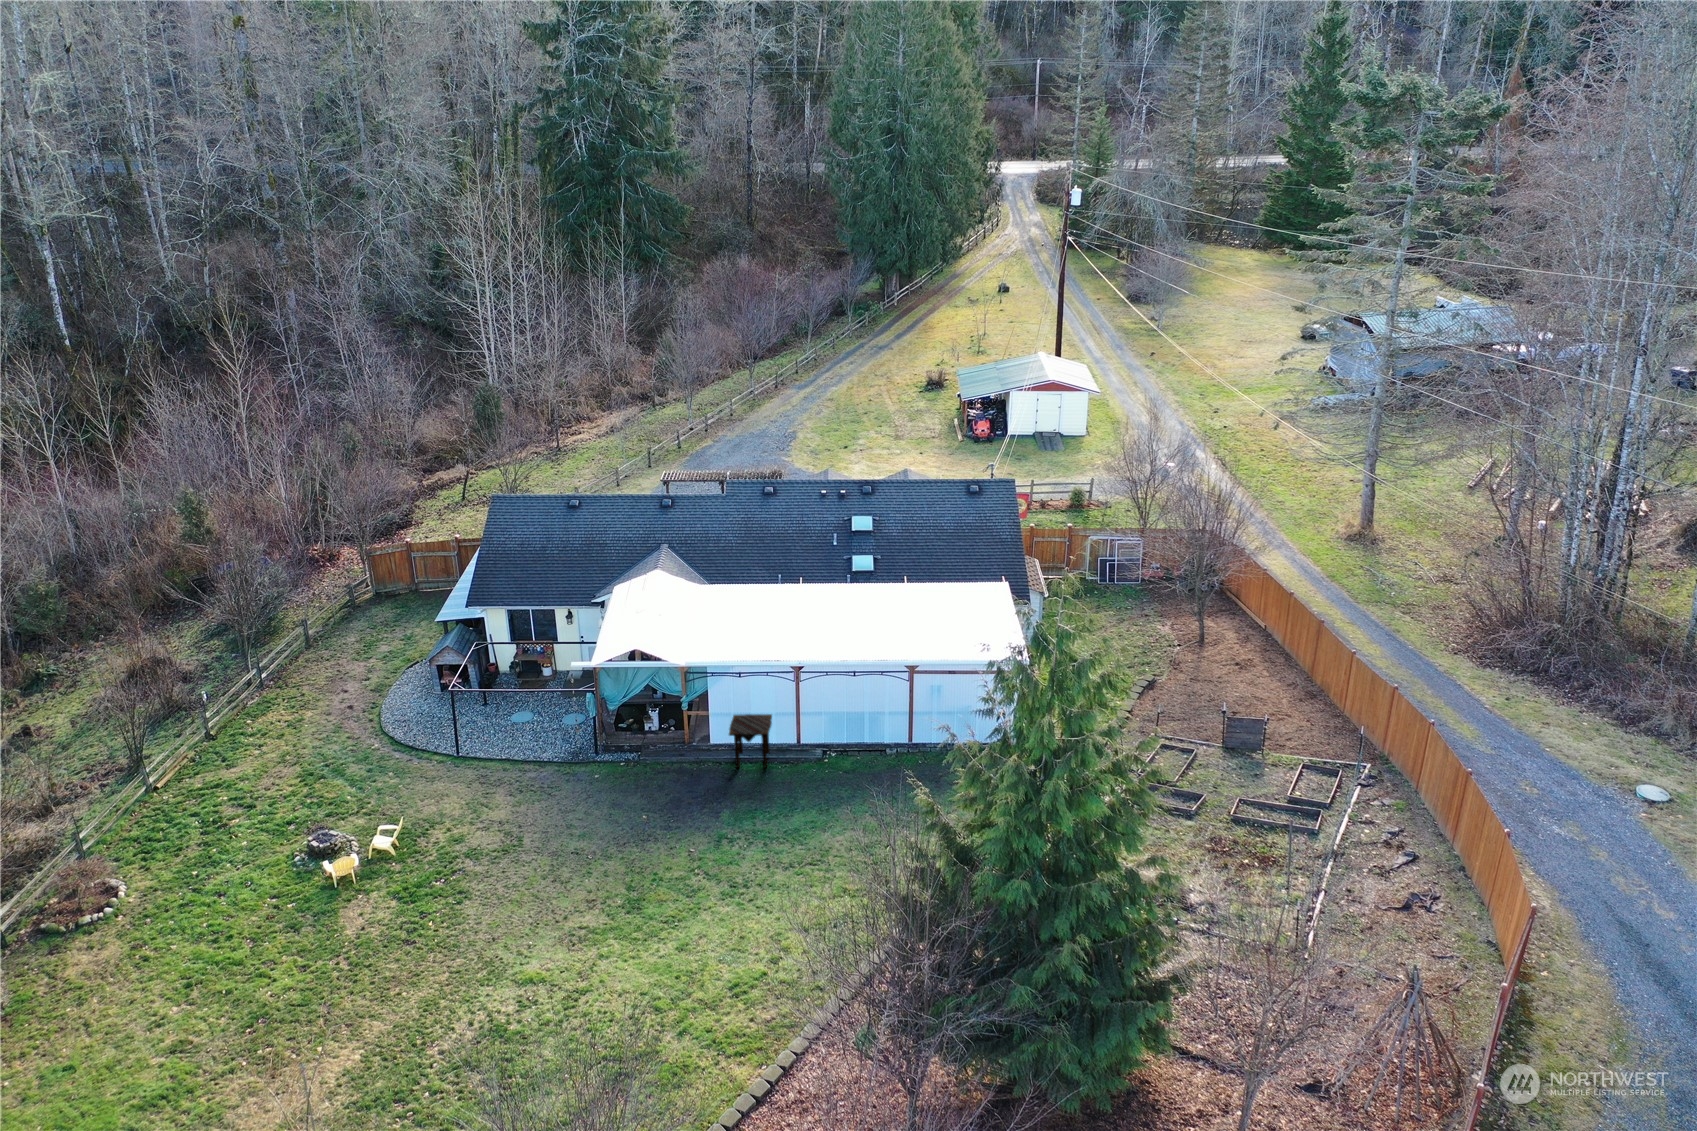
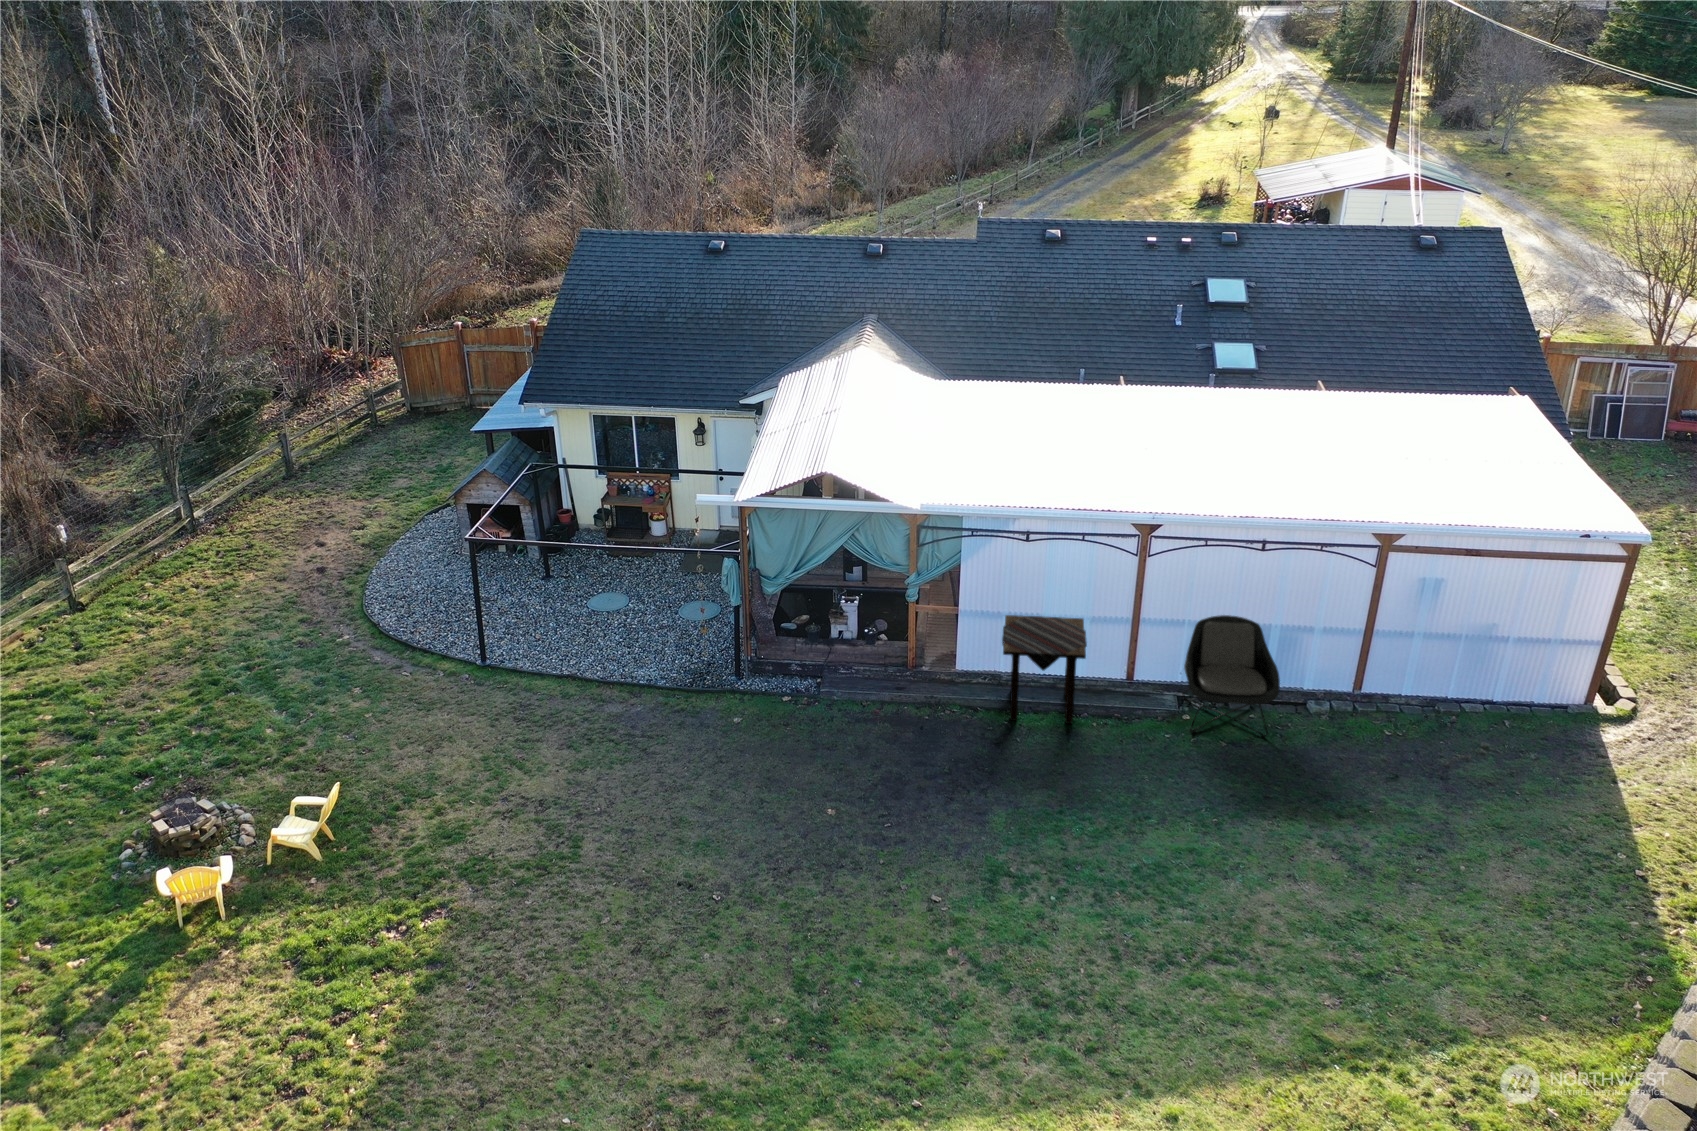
lounge chair: none [819,709,863,769] -> present [1183,615,1280,737]

